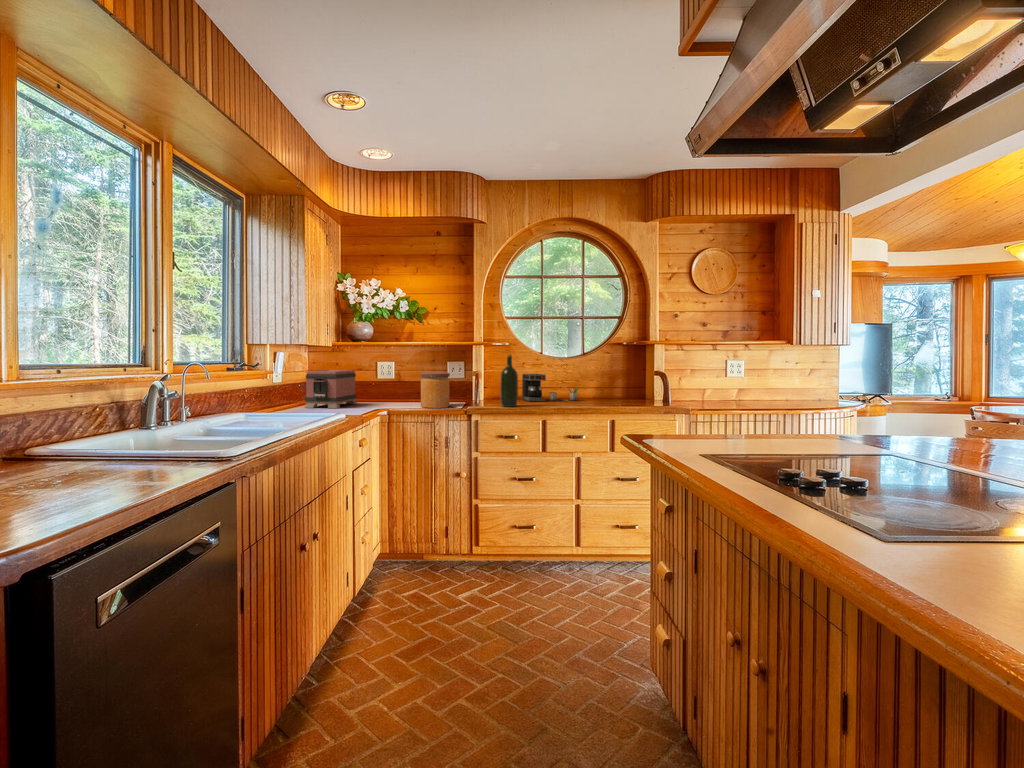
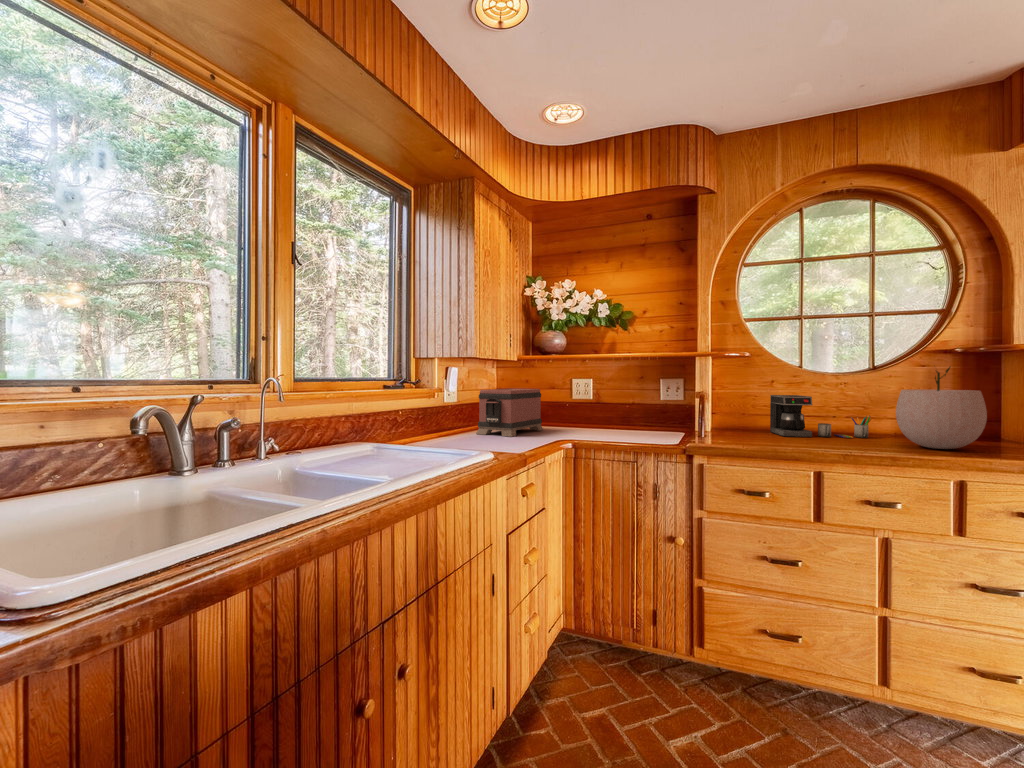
wine bottle: present [500,355,518,407] -> none [739,366,769,446]
plant pot: none [587,355,627,404] -> present [896,367,987,449]
jar: present [421,372,450,408] -> none [619,392,659,443]

